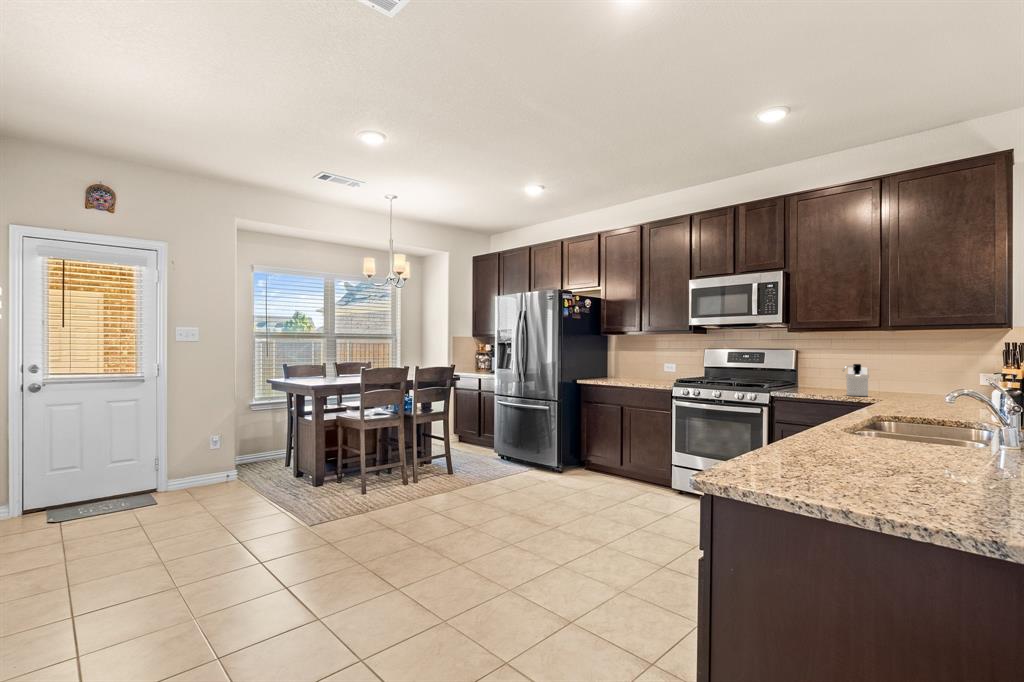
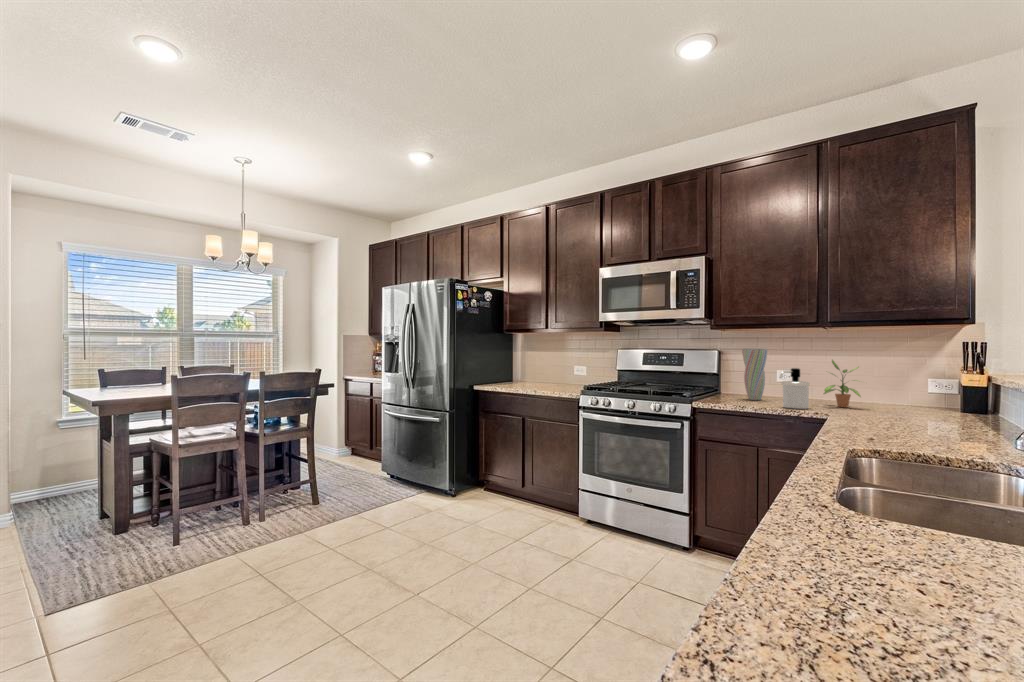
vase: none [814,348,837,391] -> present [742,348,768,400]
potted plant: none [883,356,921,396] -> present [824,360,860,407]

